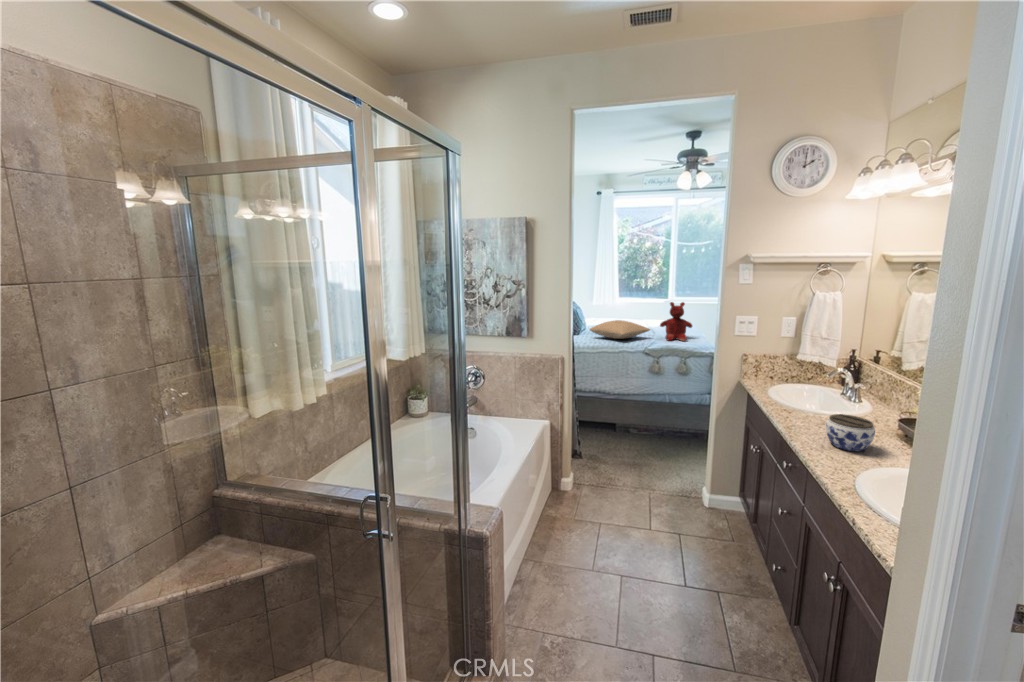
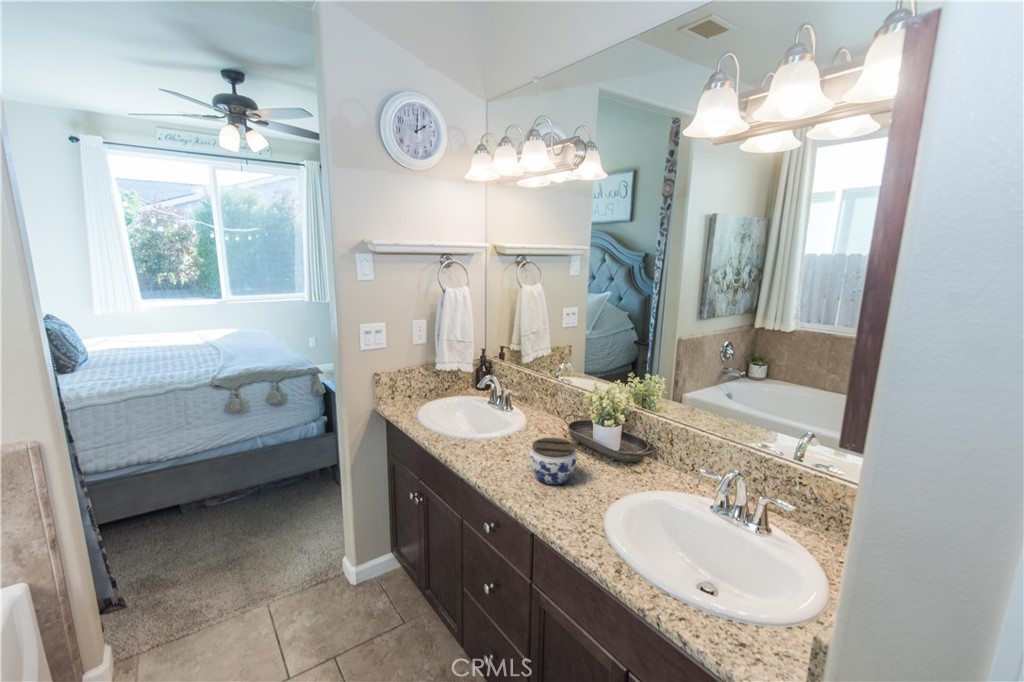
teddy bear: present [660,302,692,341] -> none [225,305,274,361]
pillow: present [590,320,650,339] -> none [89,341,210,372]

